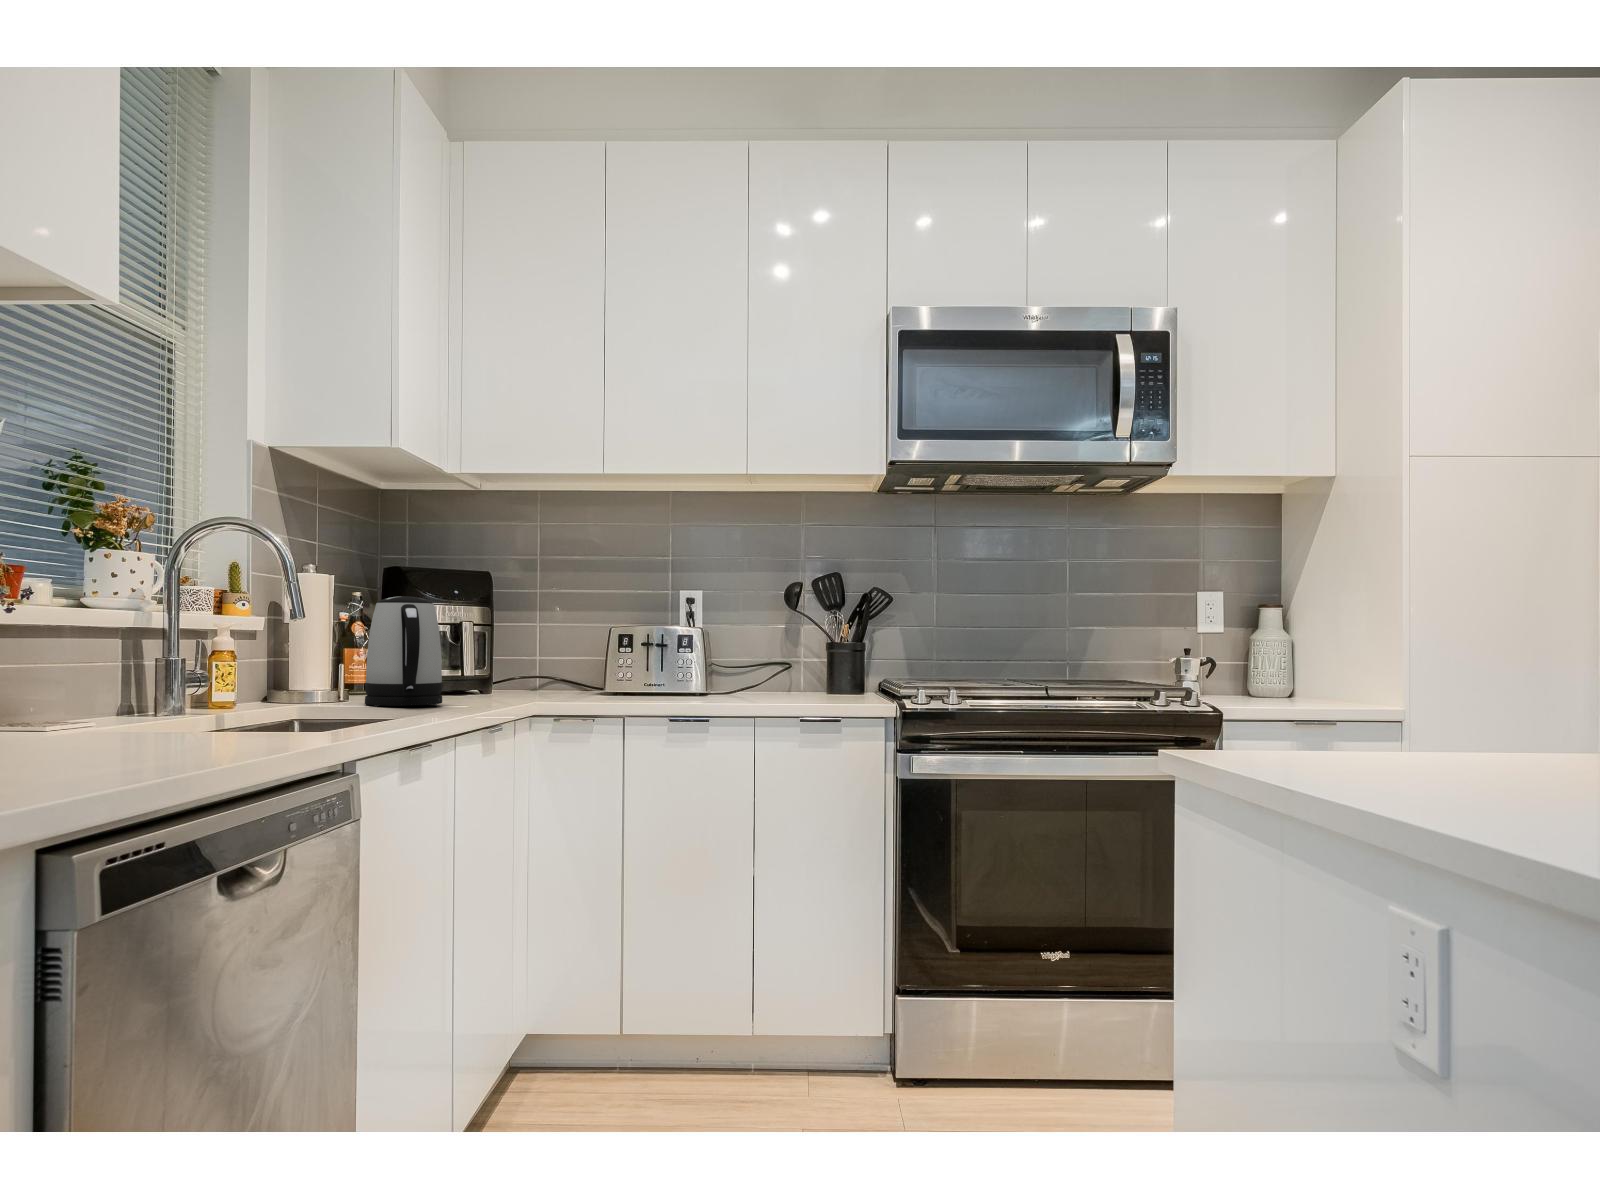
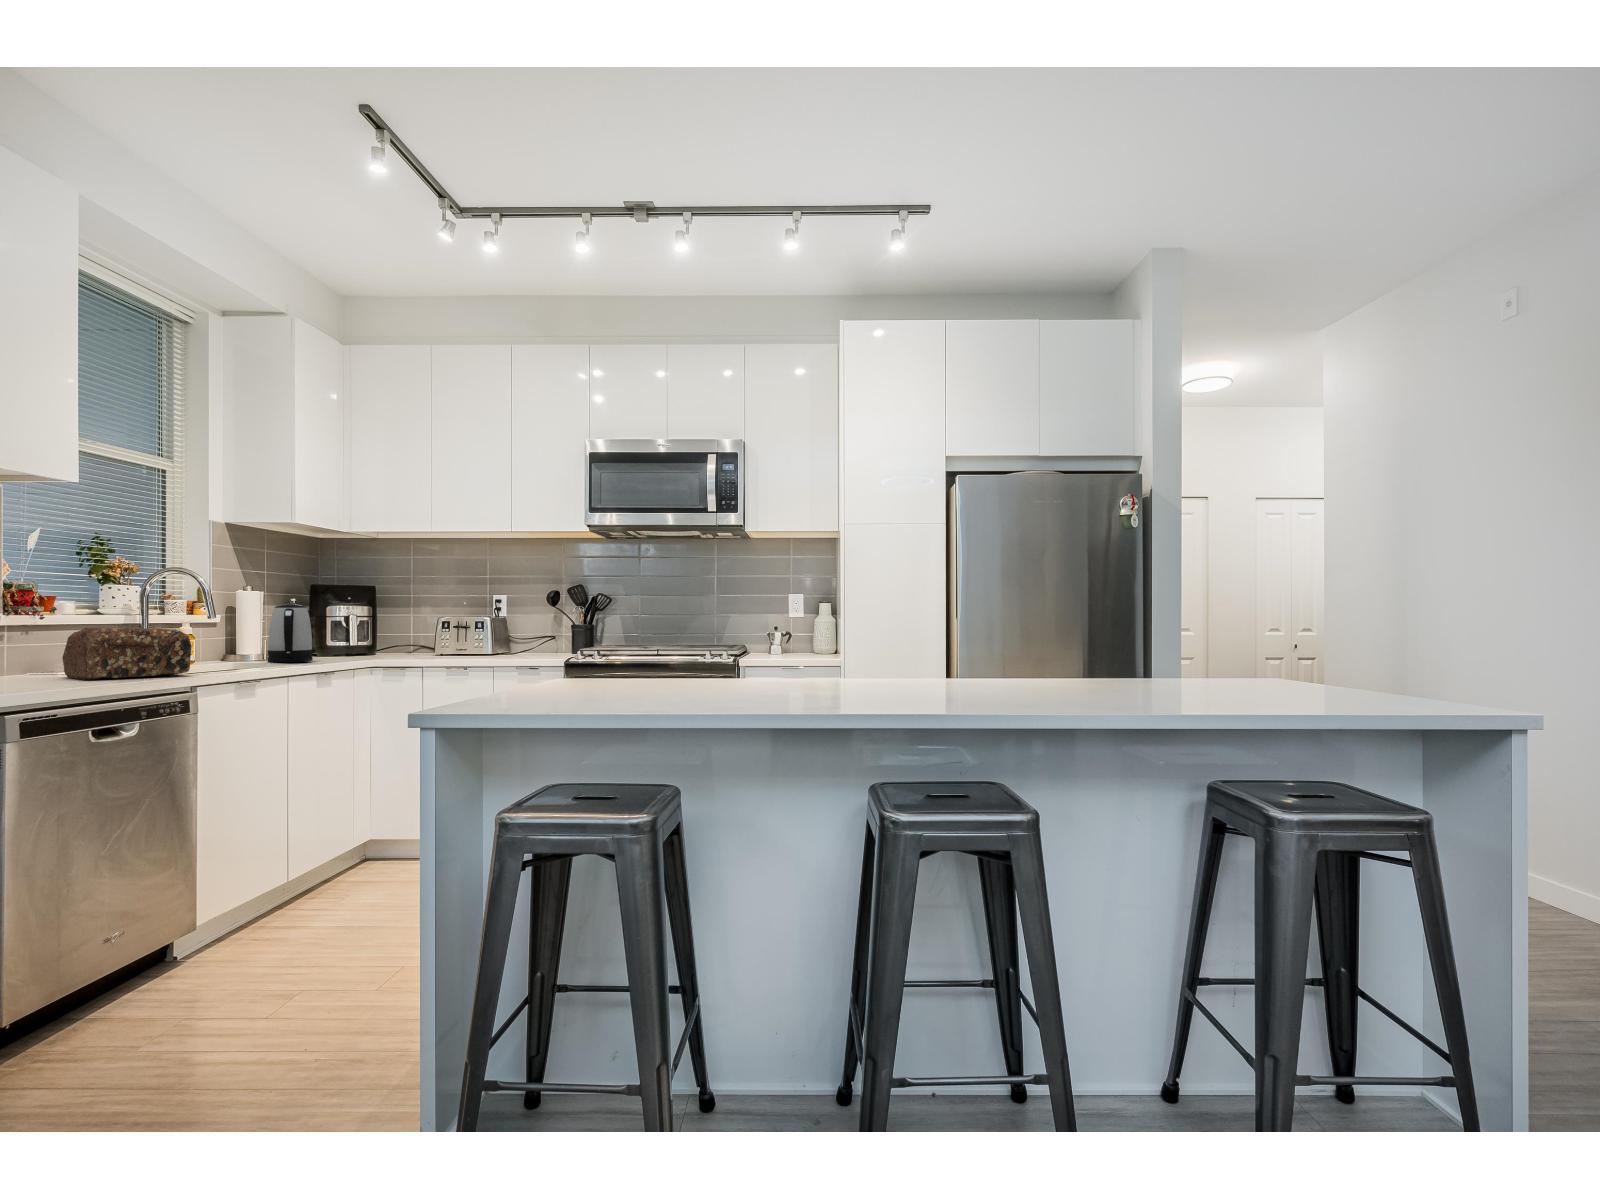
bread loaf: none [66,630,312,744] -> present [62,627,191,680]

